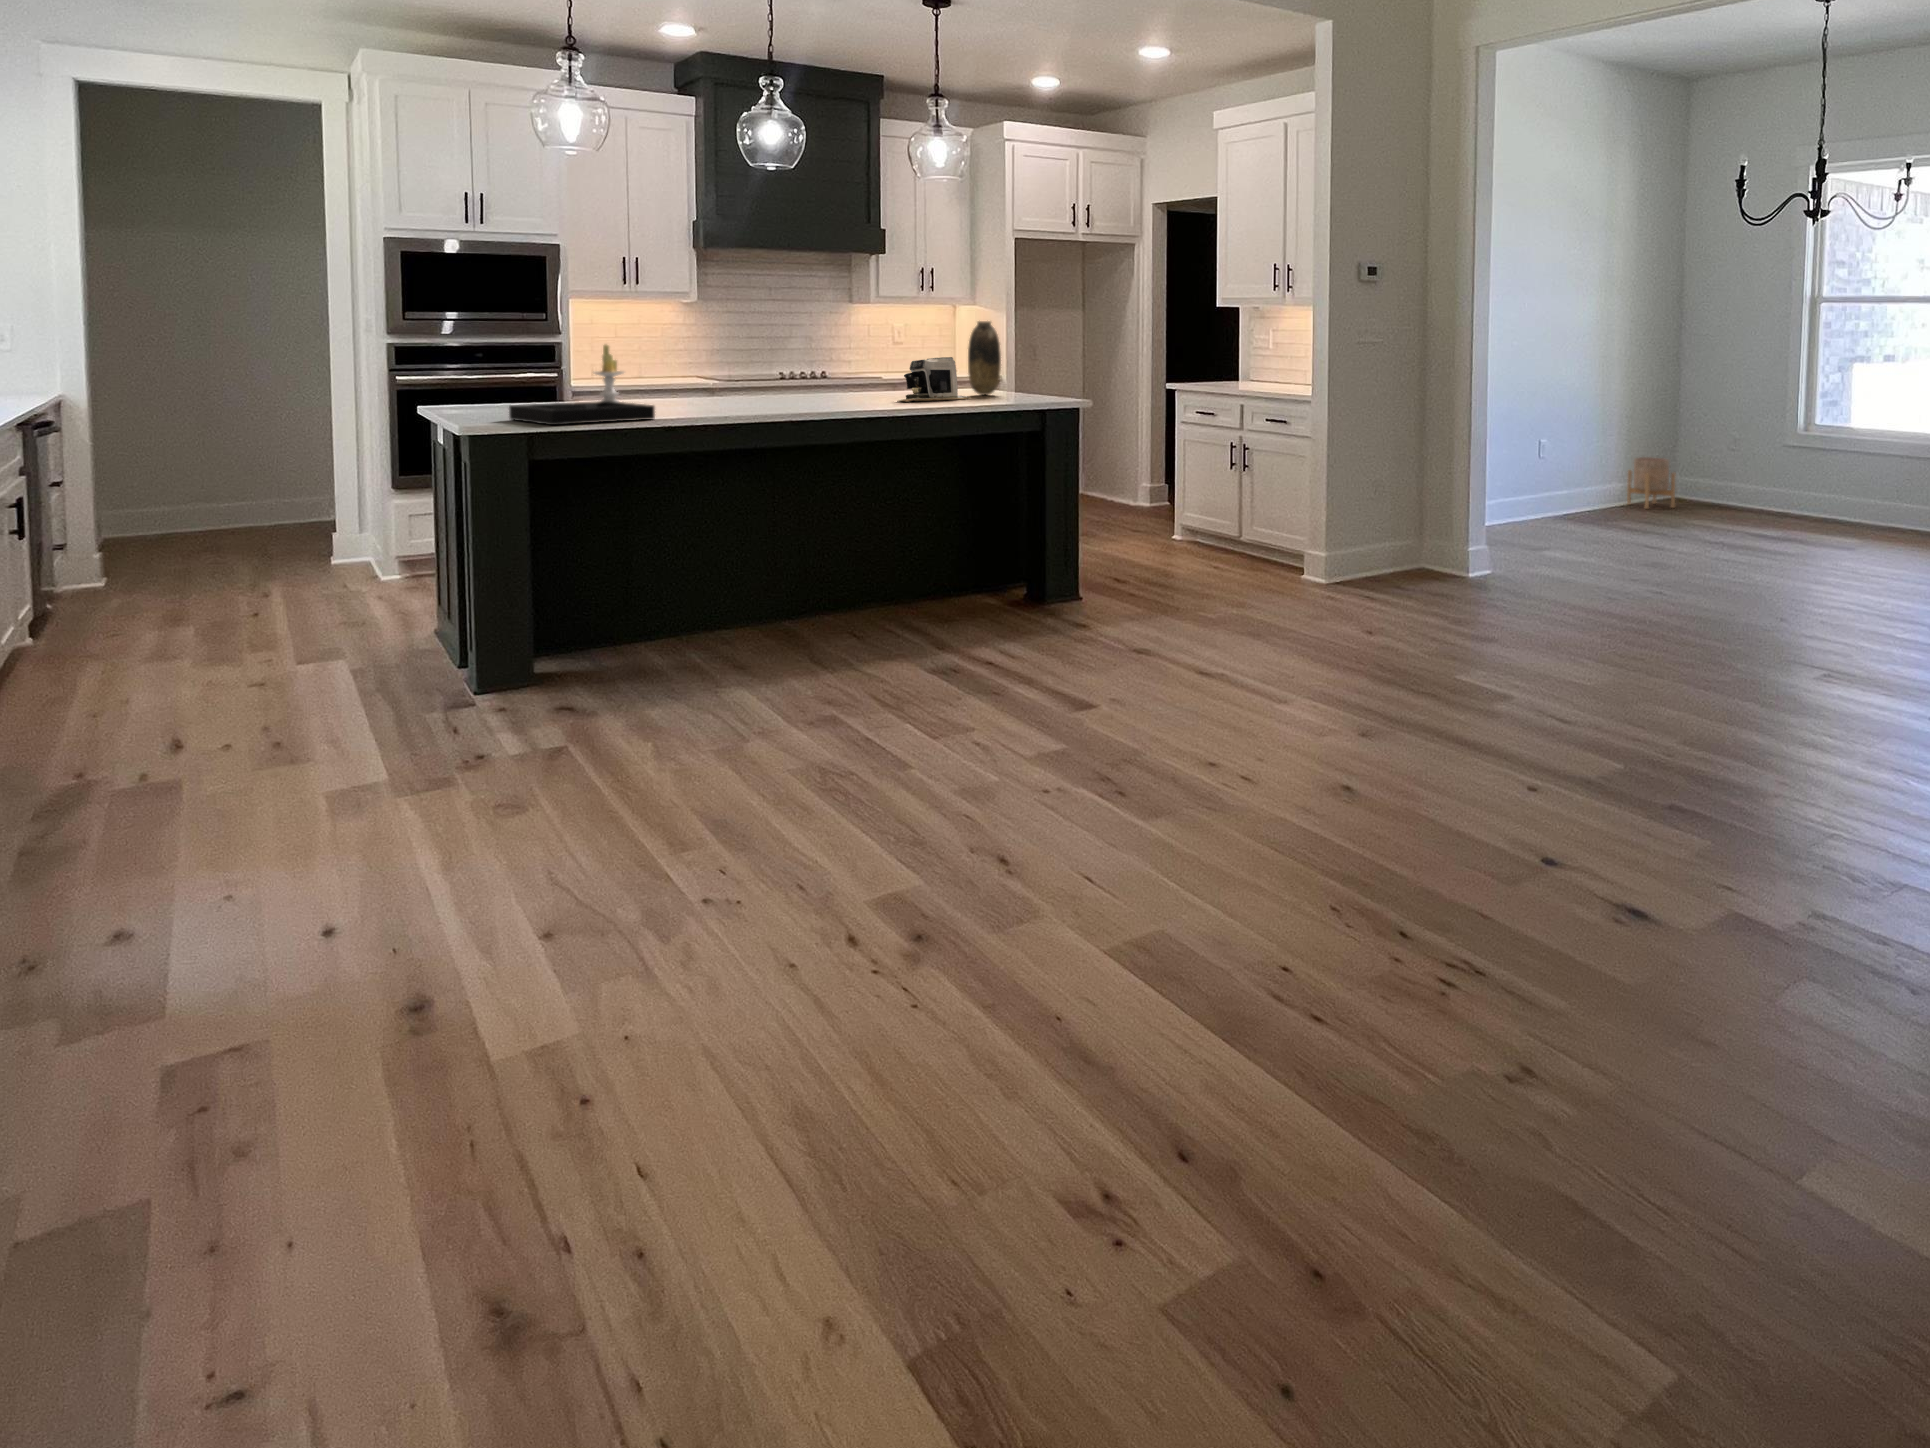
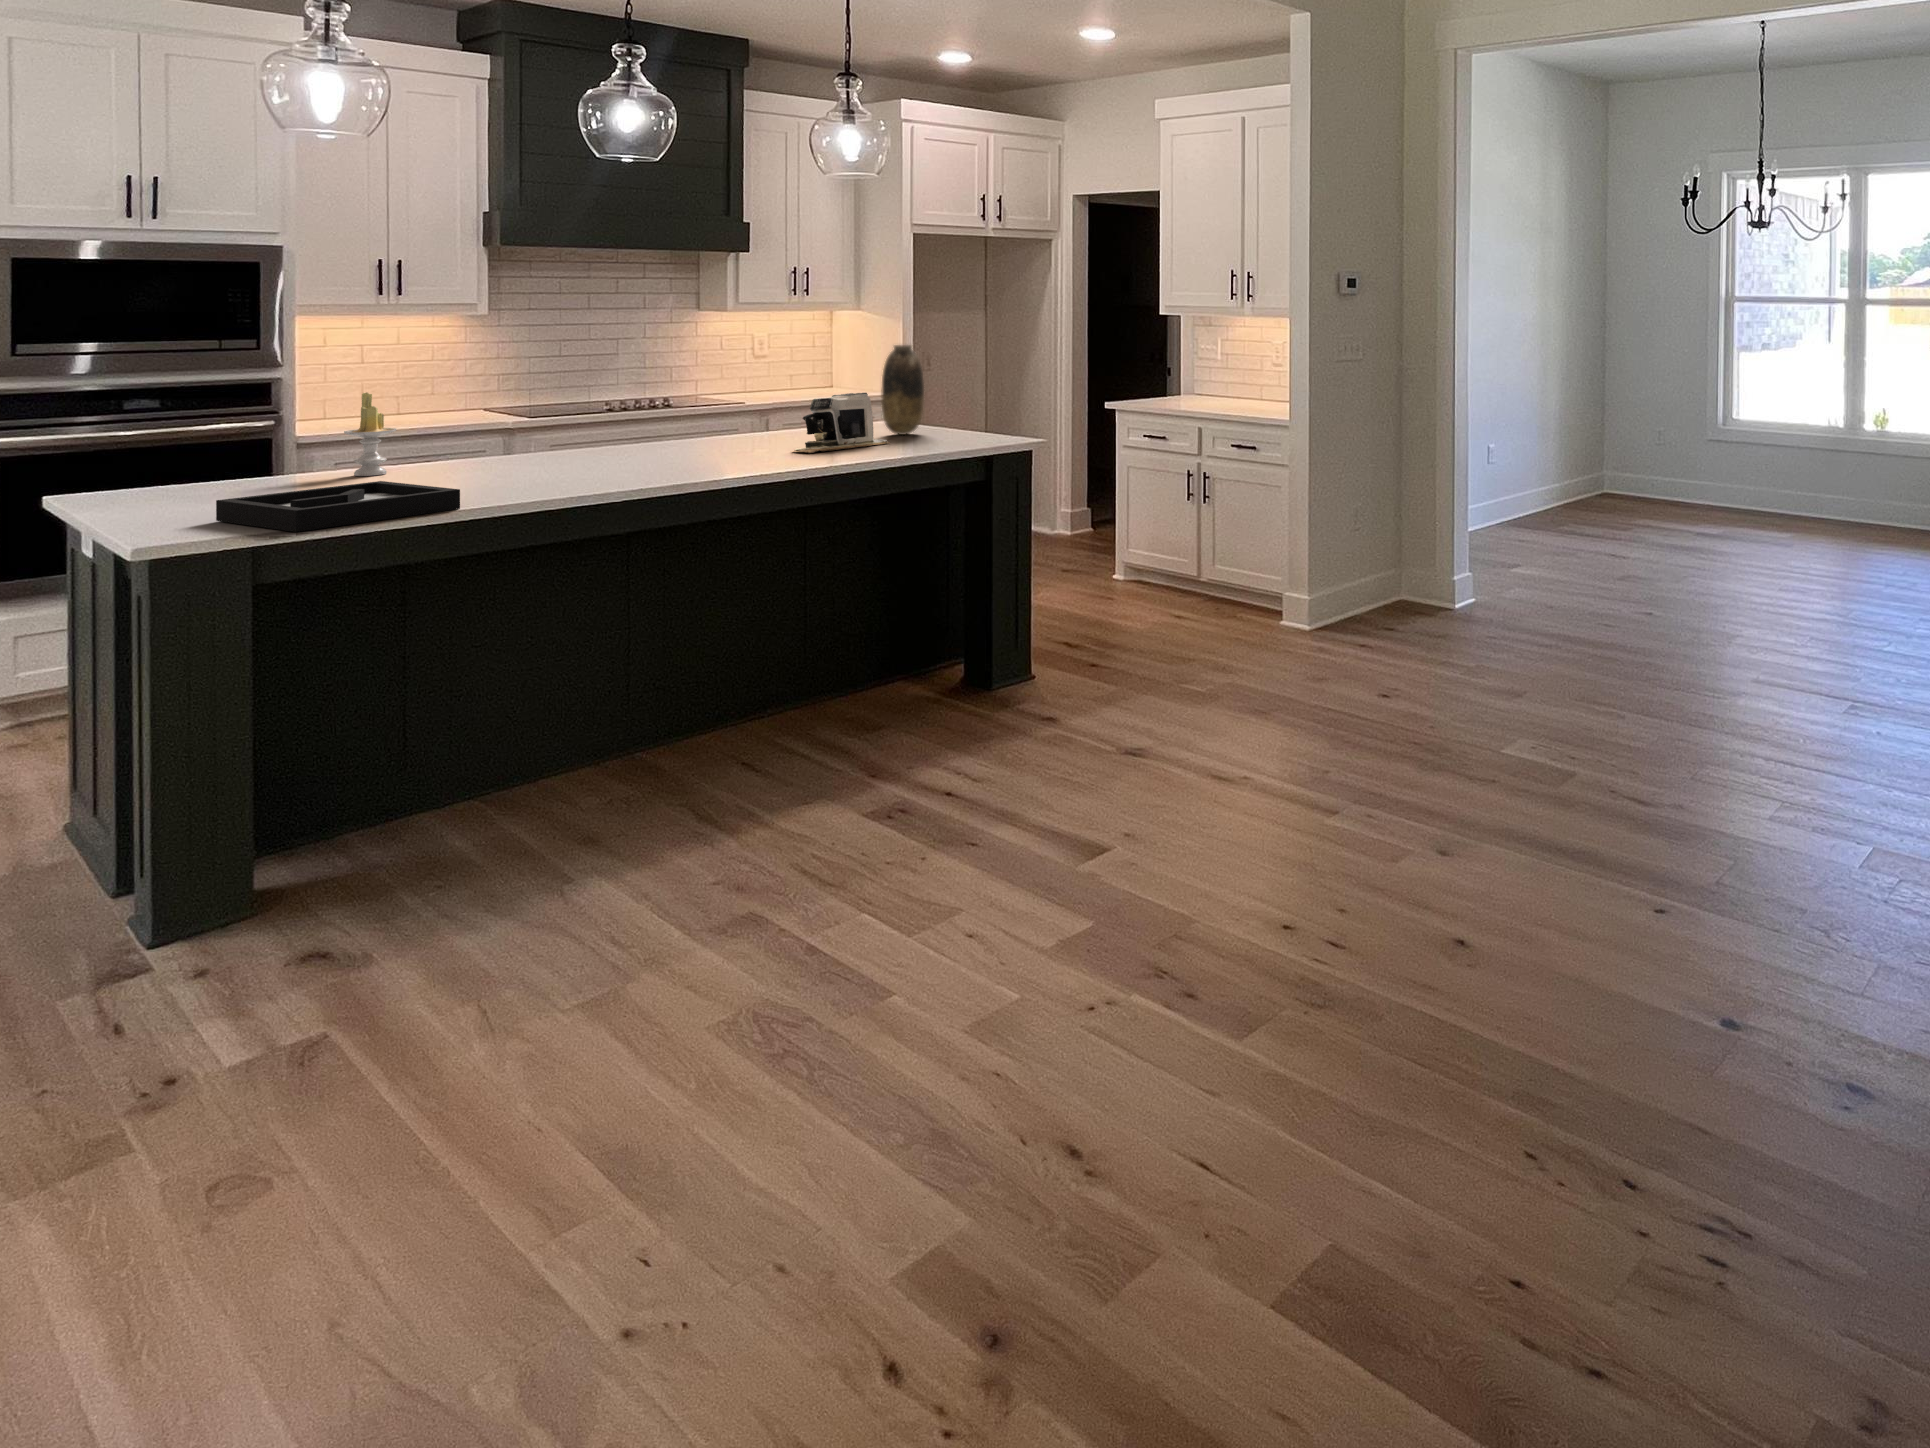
planter: present [1627,457,1676,509] -> none [1574,458,1620,512]

